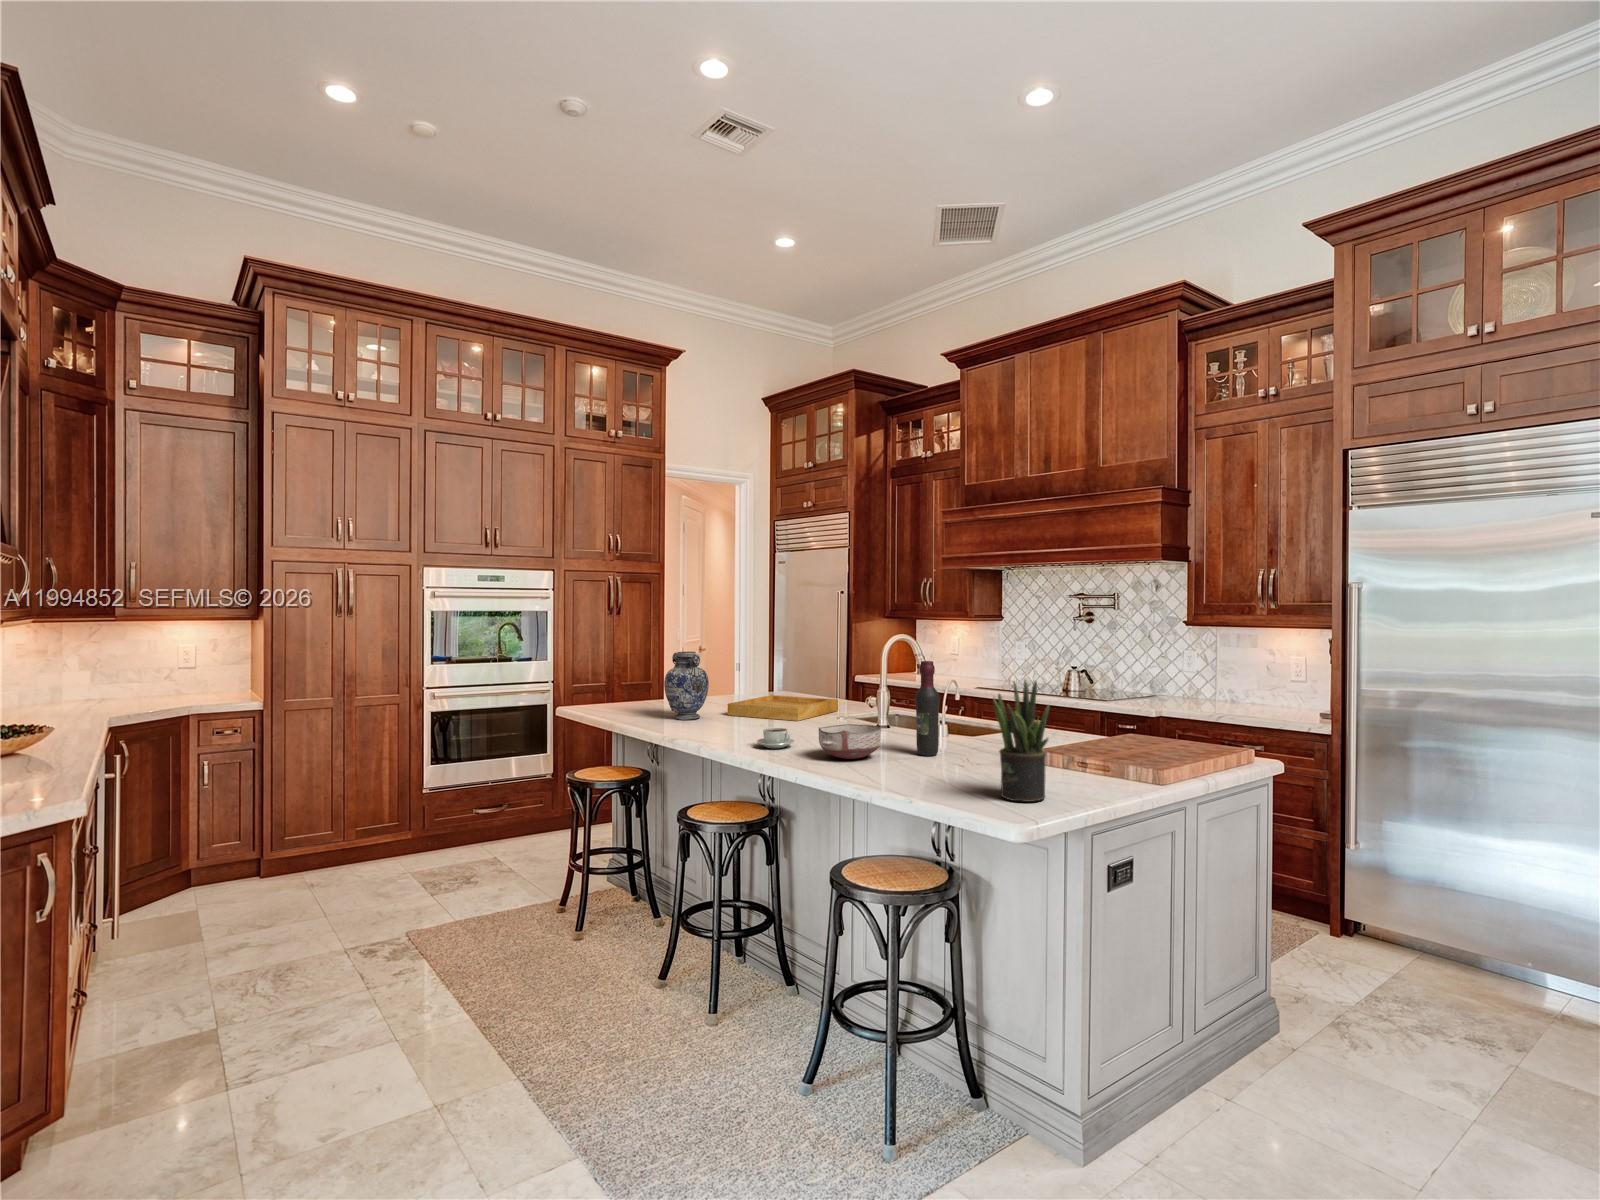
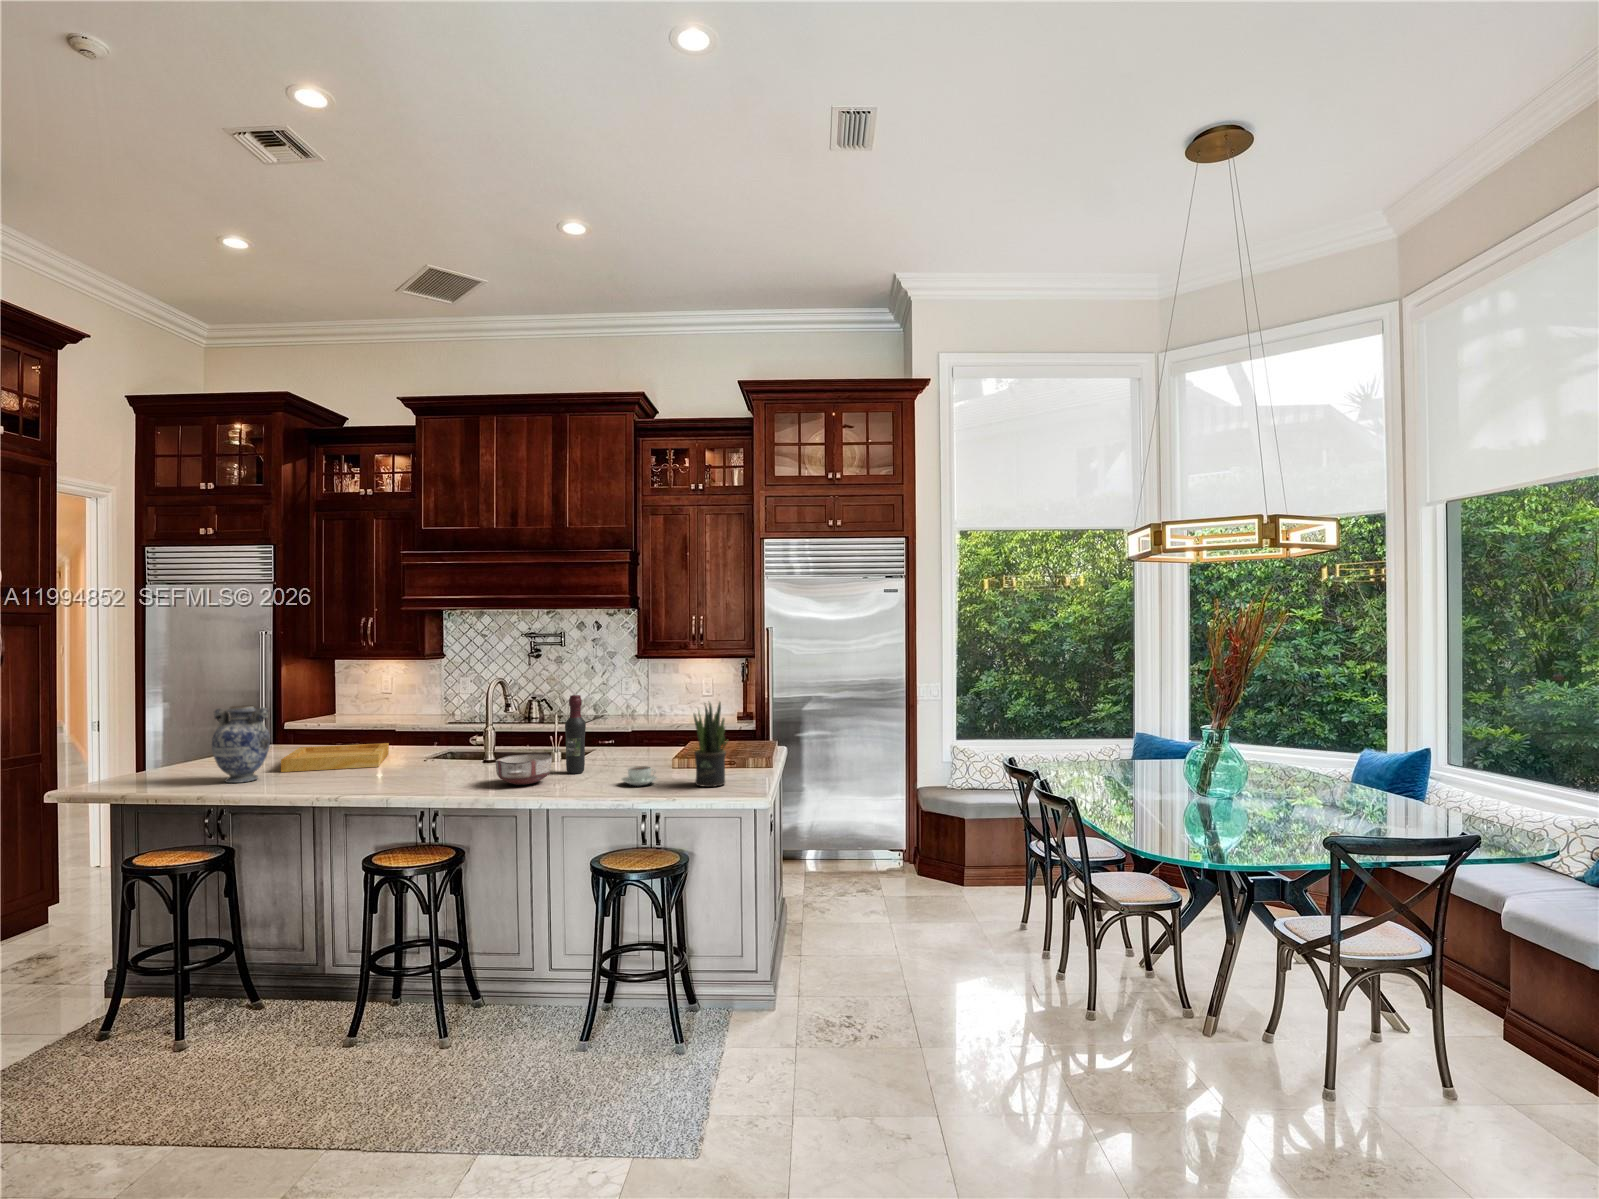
coffee cup: present [756,728,794,748] -> present [622,766,657,786]

